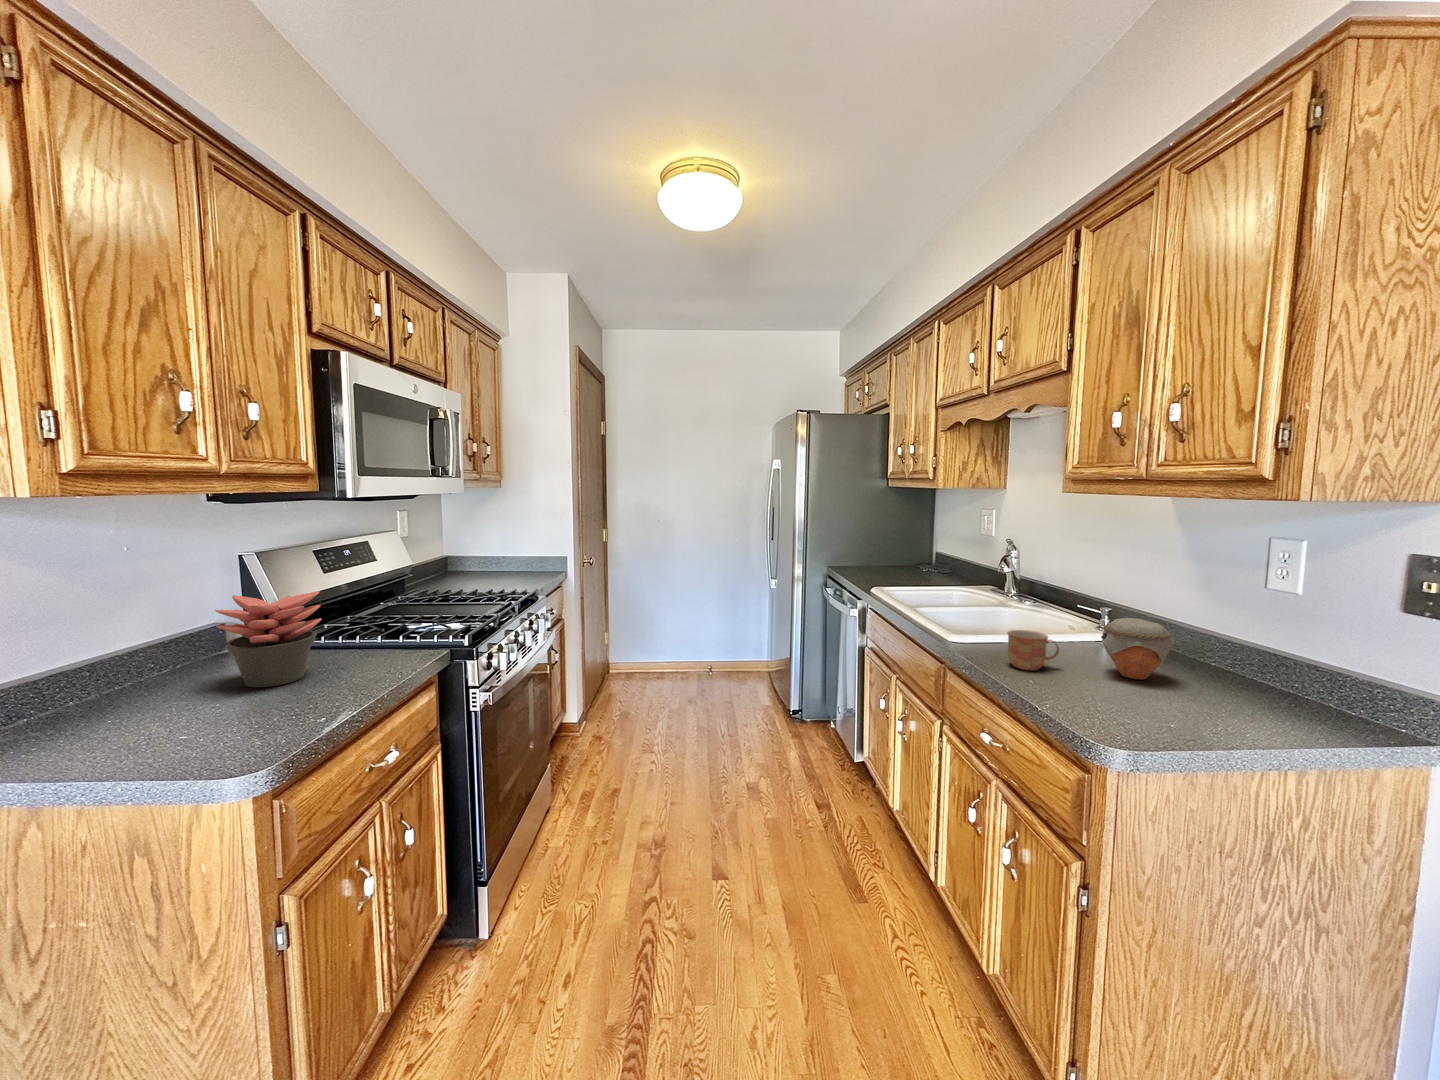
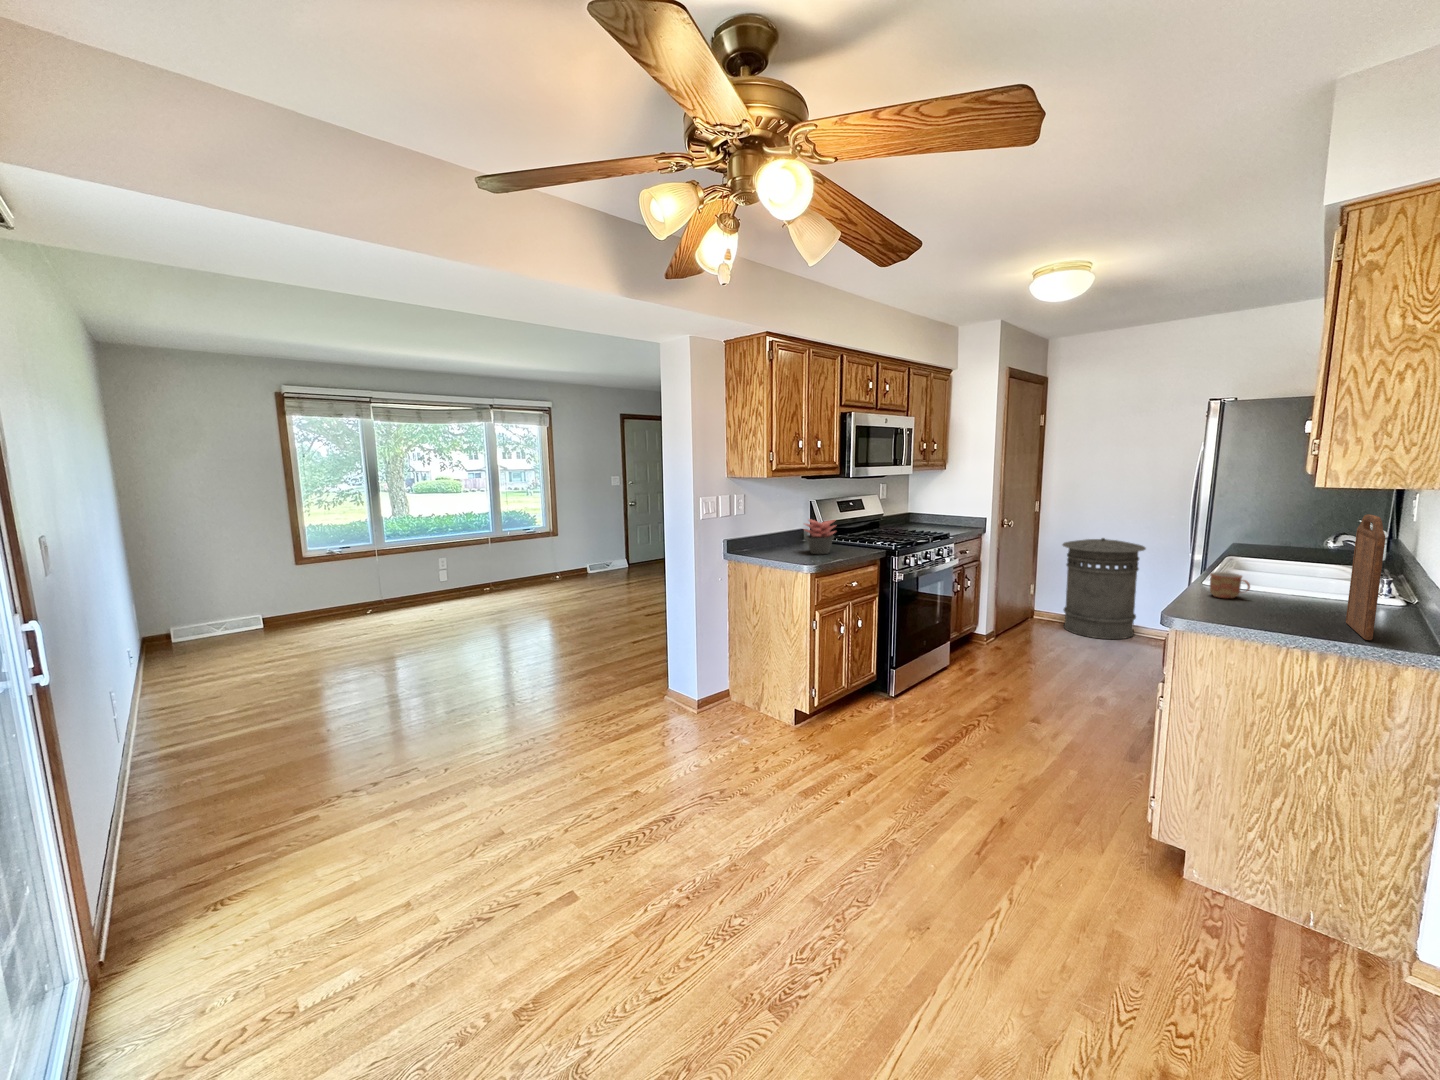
cutting board: none [1212,539,1341,728] -> present [1346,514,1386,640]
trash can: none [640,575,724,698] -> present [1063,538,1146,639]
jar: present [1101,618,1174,680] -> none [1272,569,1338,612]

